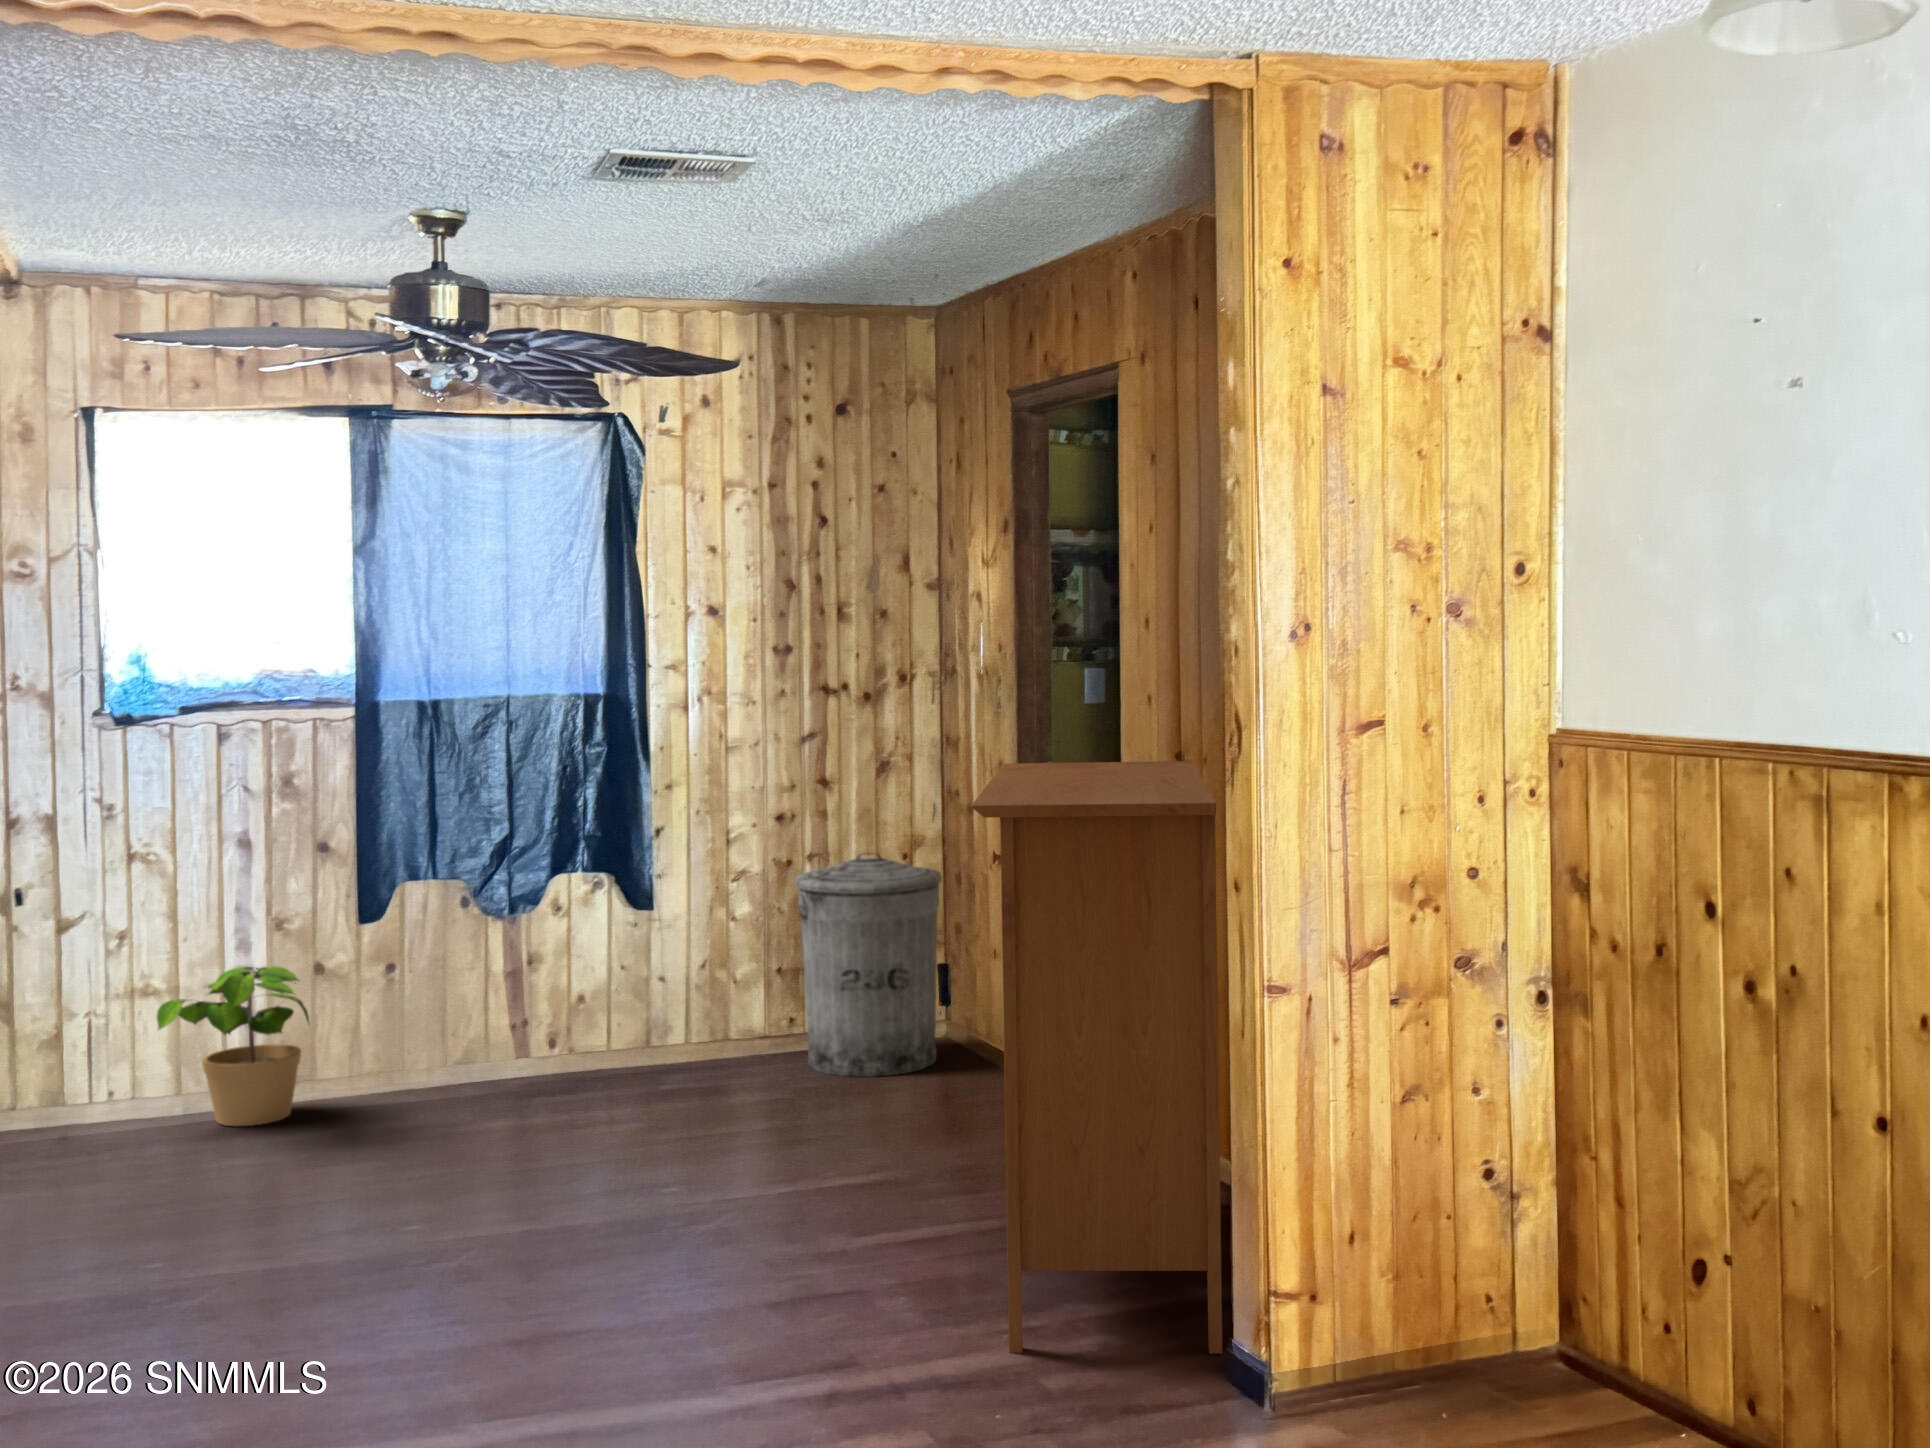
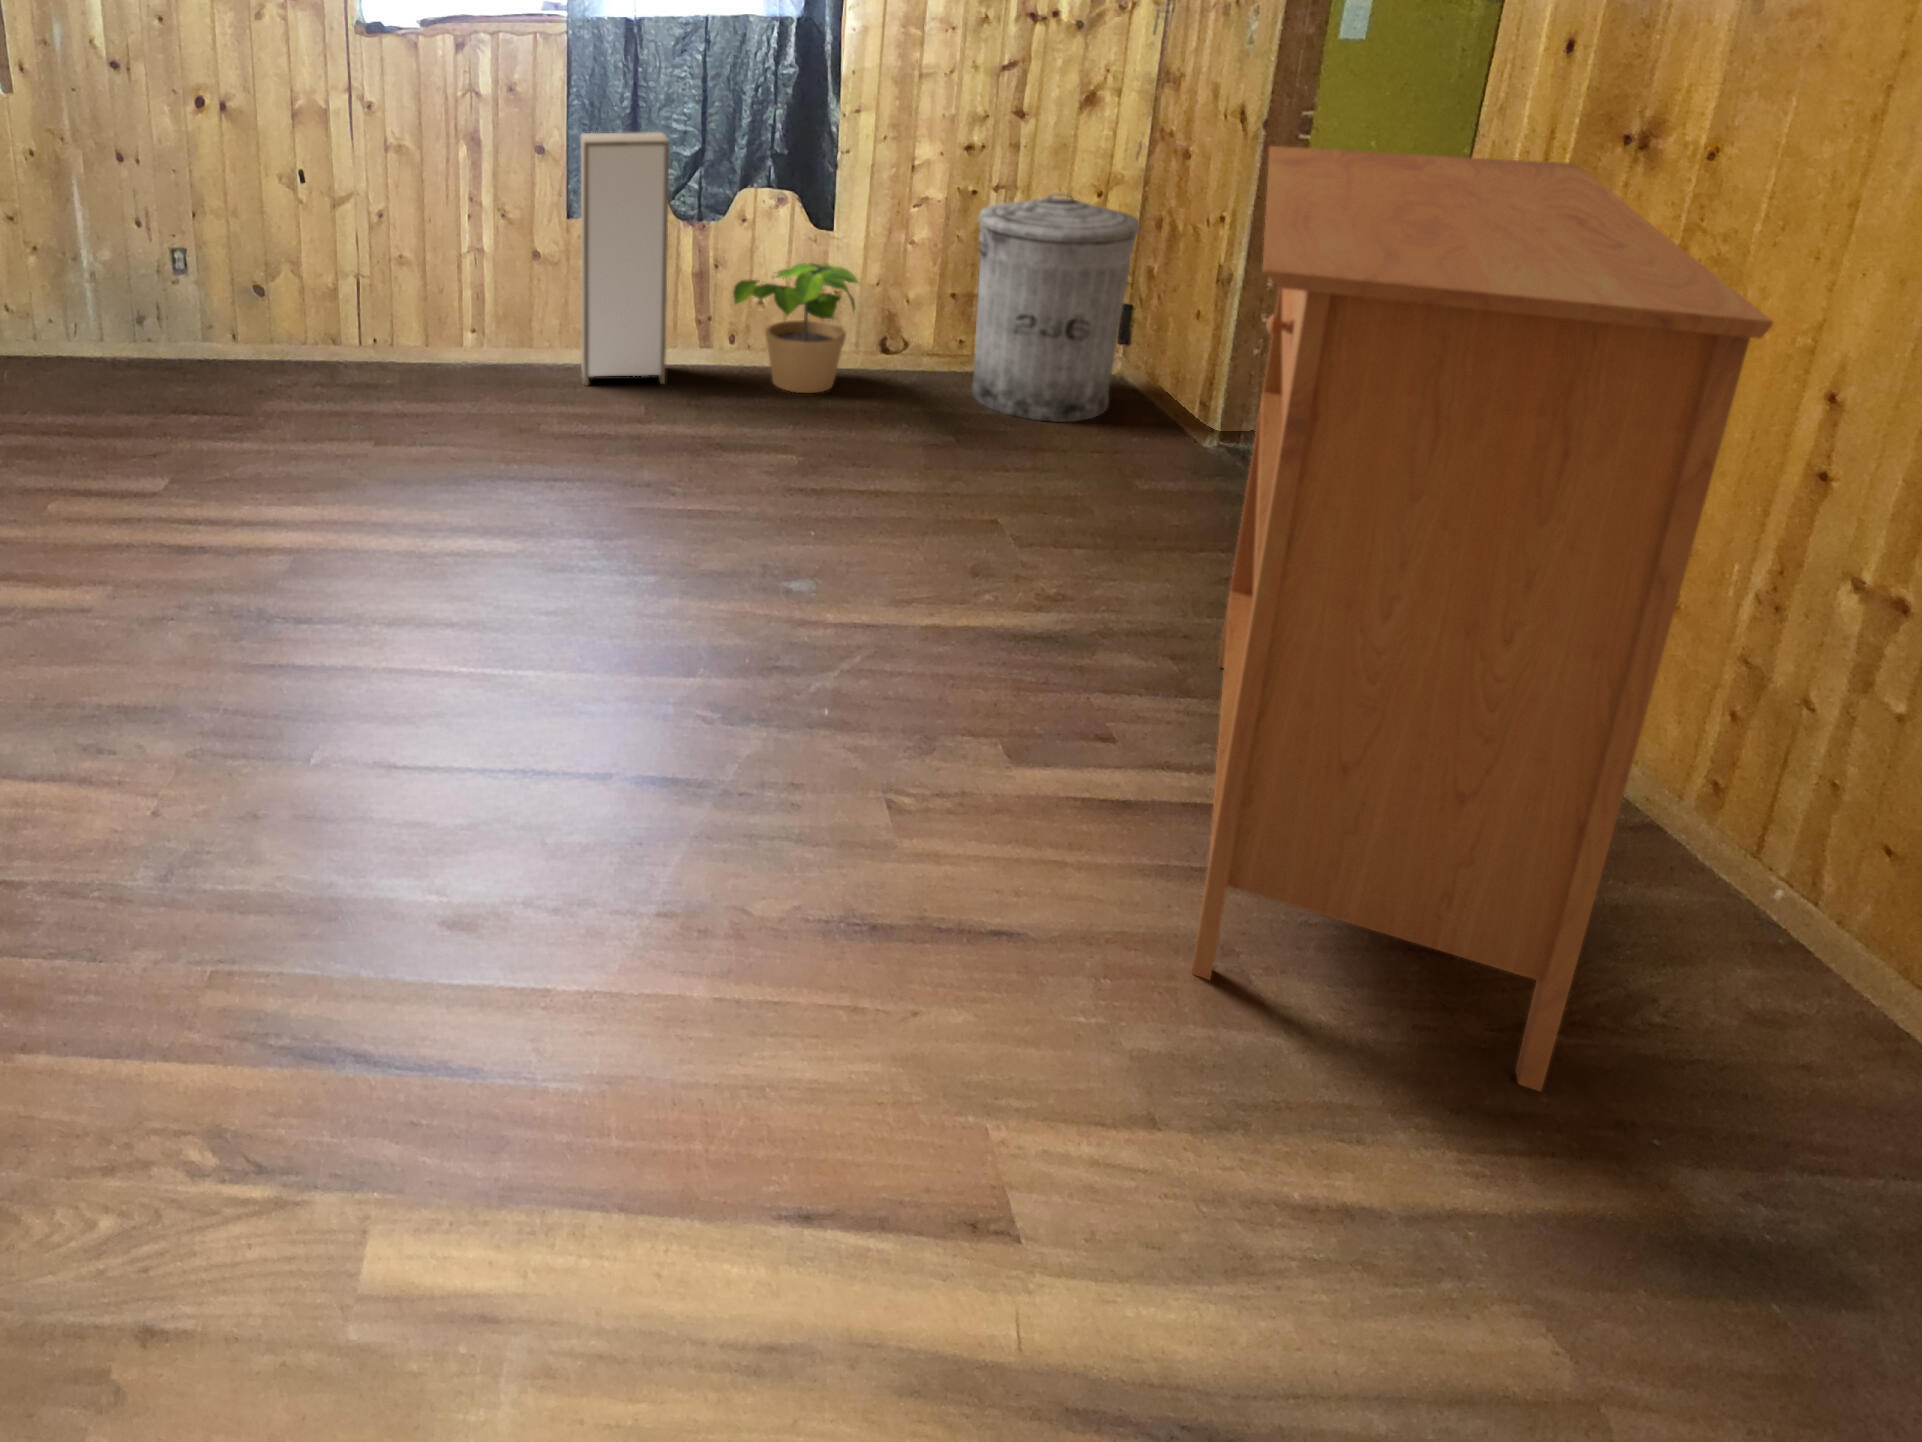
storage cabinet: none [371,819,483,1108] -> present [581,132,669,385]
potted plant: present [157,966,309,1126] -> present [733,263,858,393]

